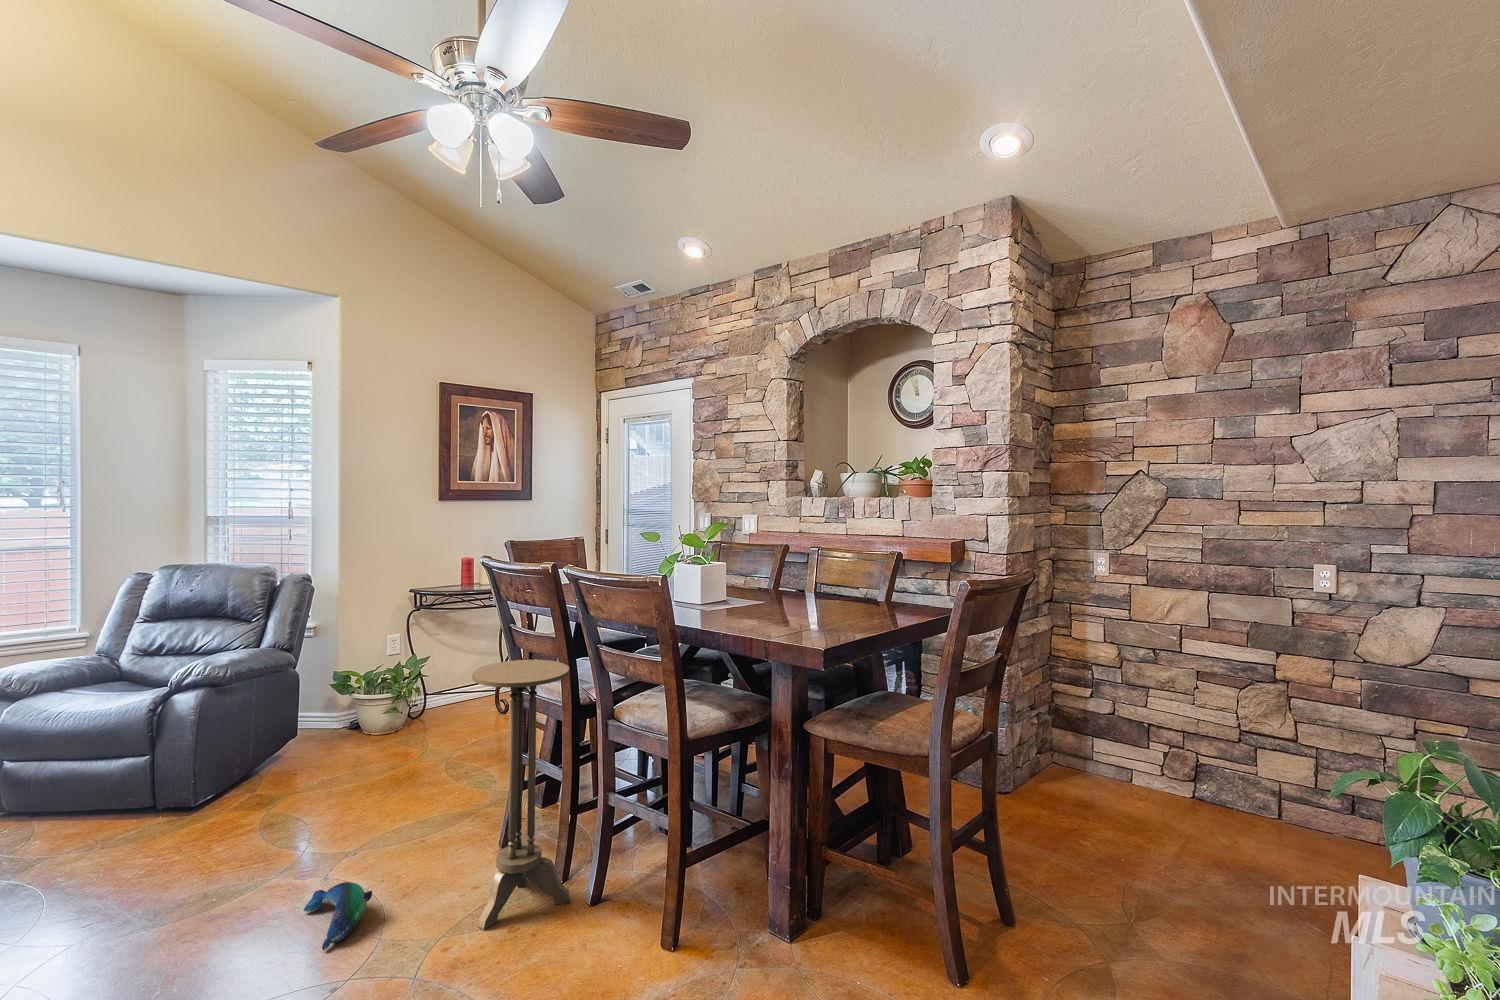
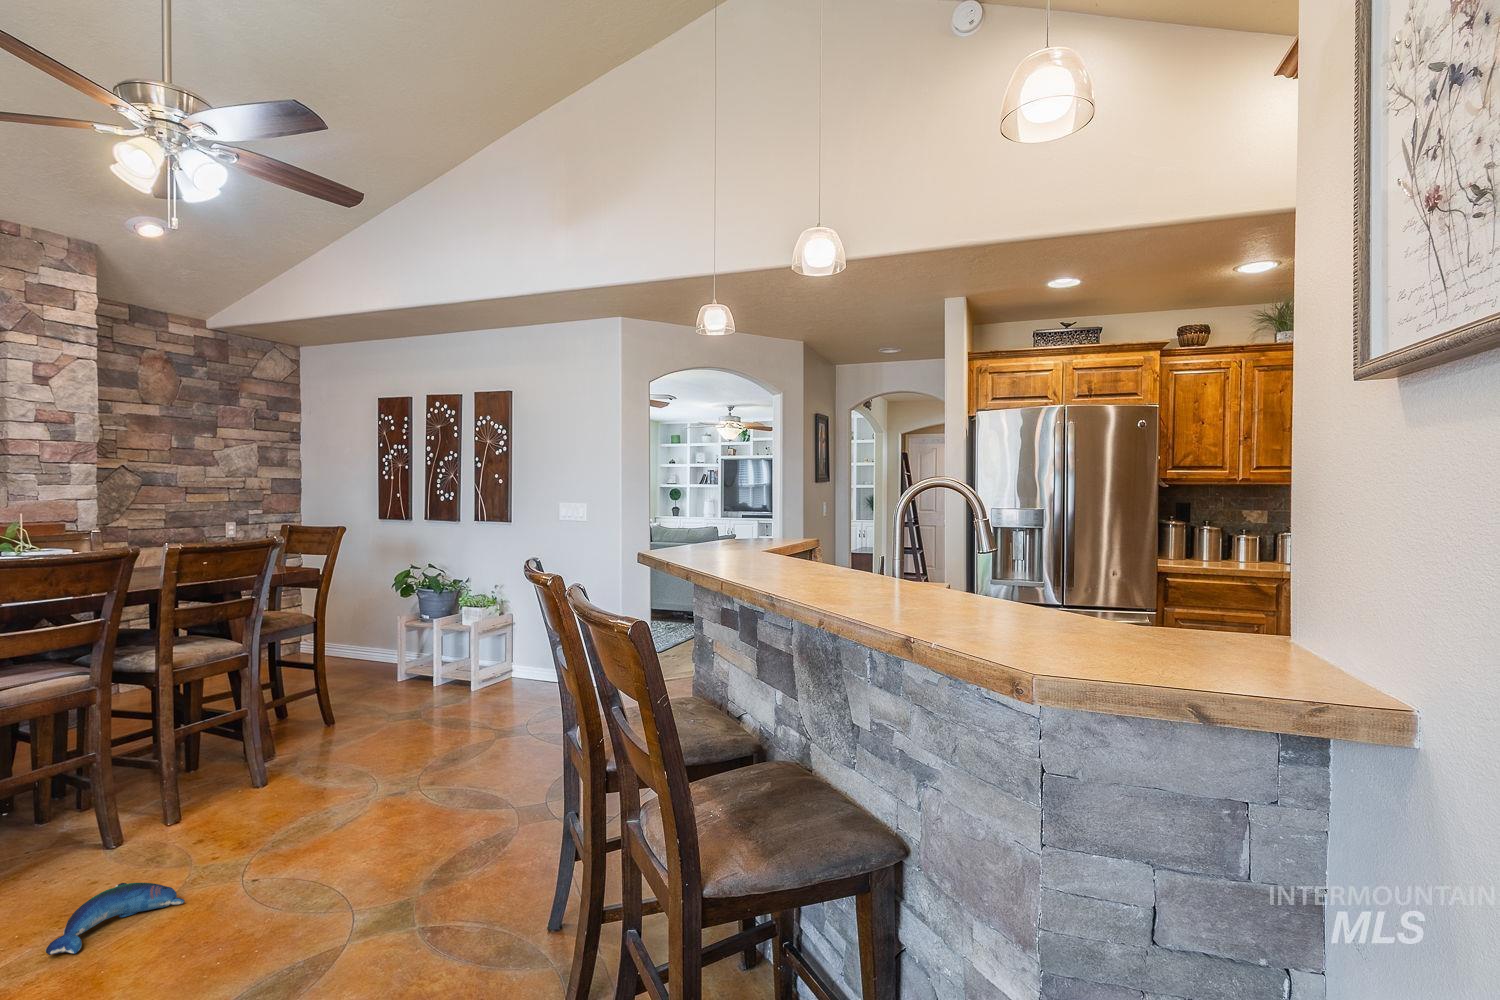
side table: present [472,660,570,930] -> none [91,627,205,862]

